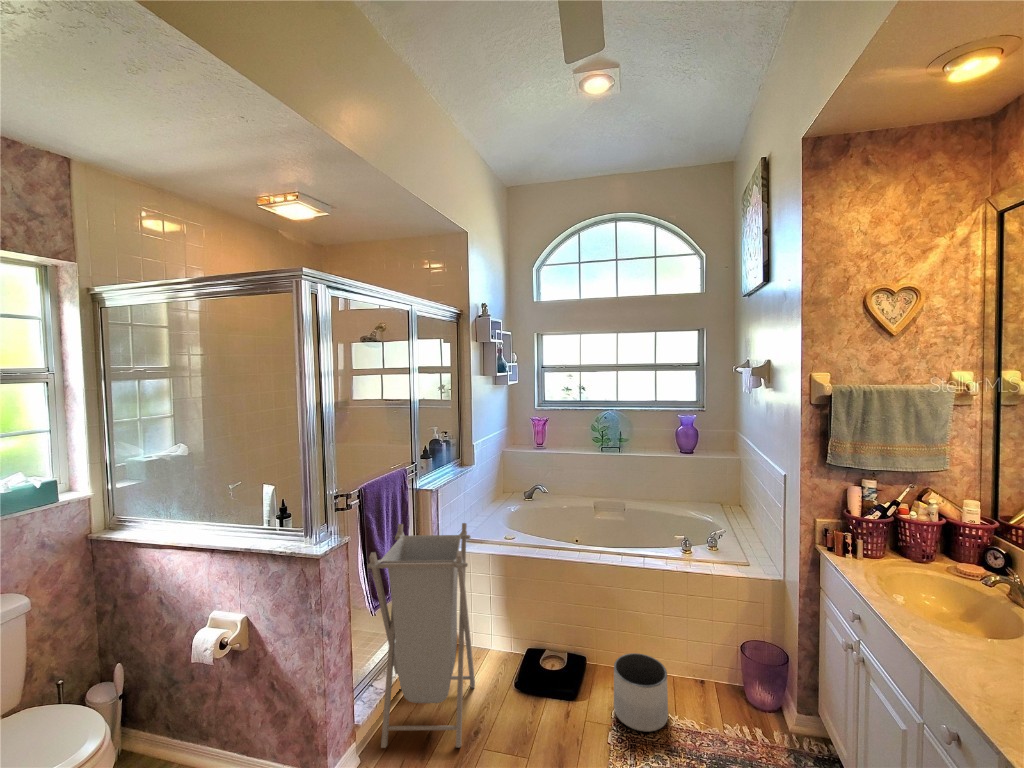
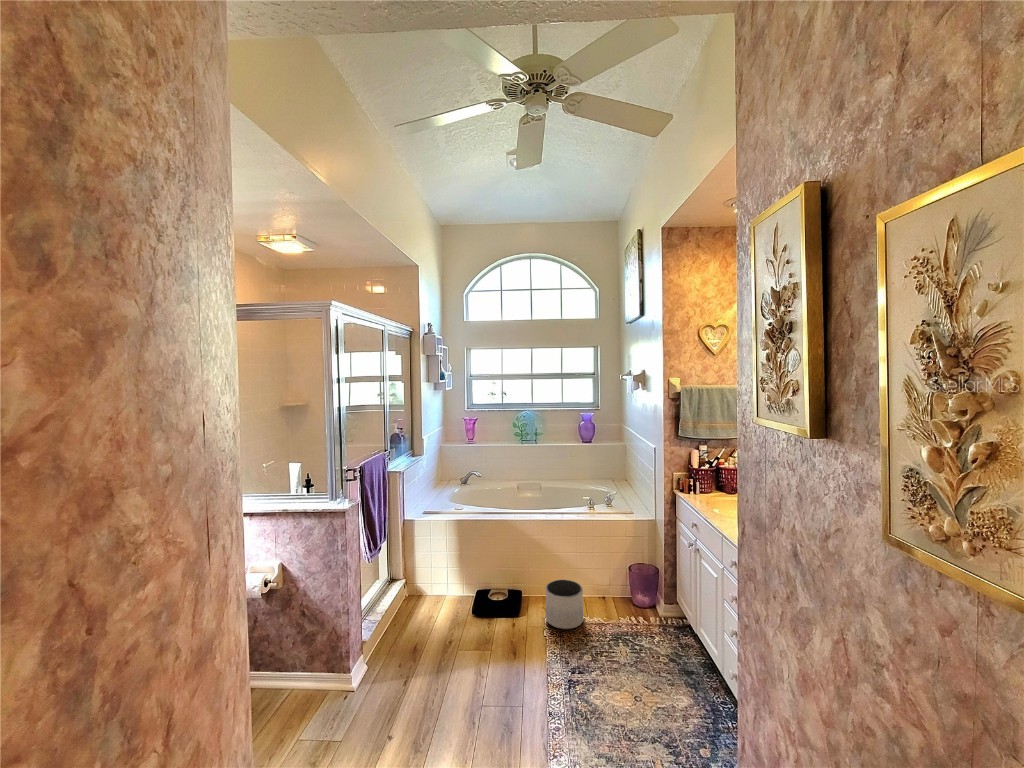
laundry hamper: present [367,523,475,748] -> none [366,494,444,666]

